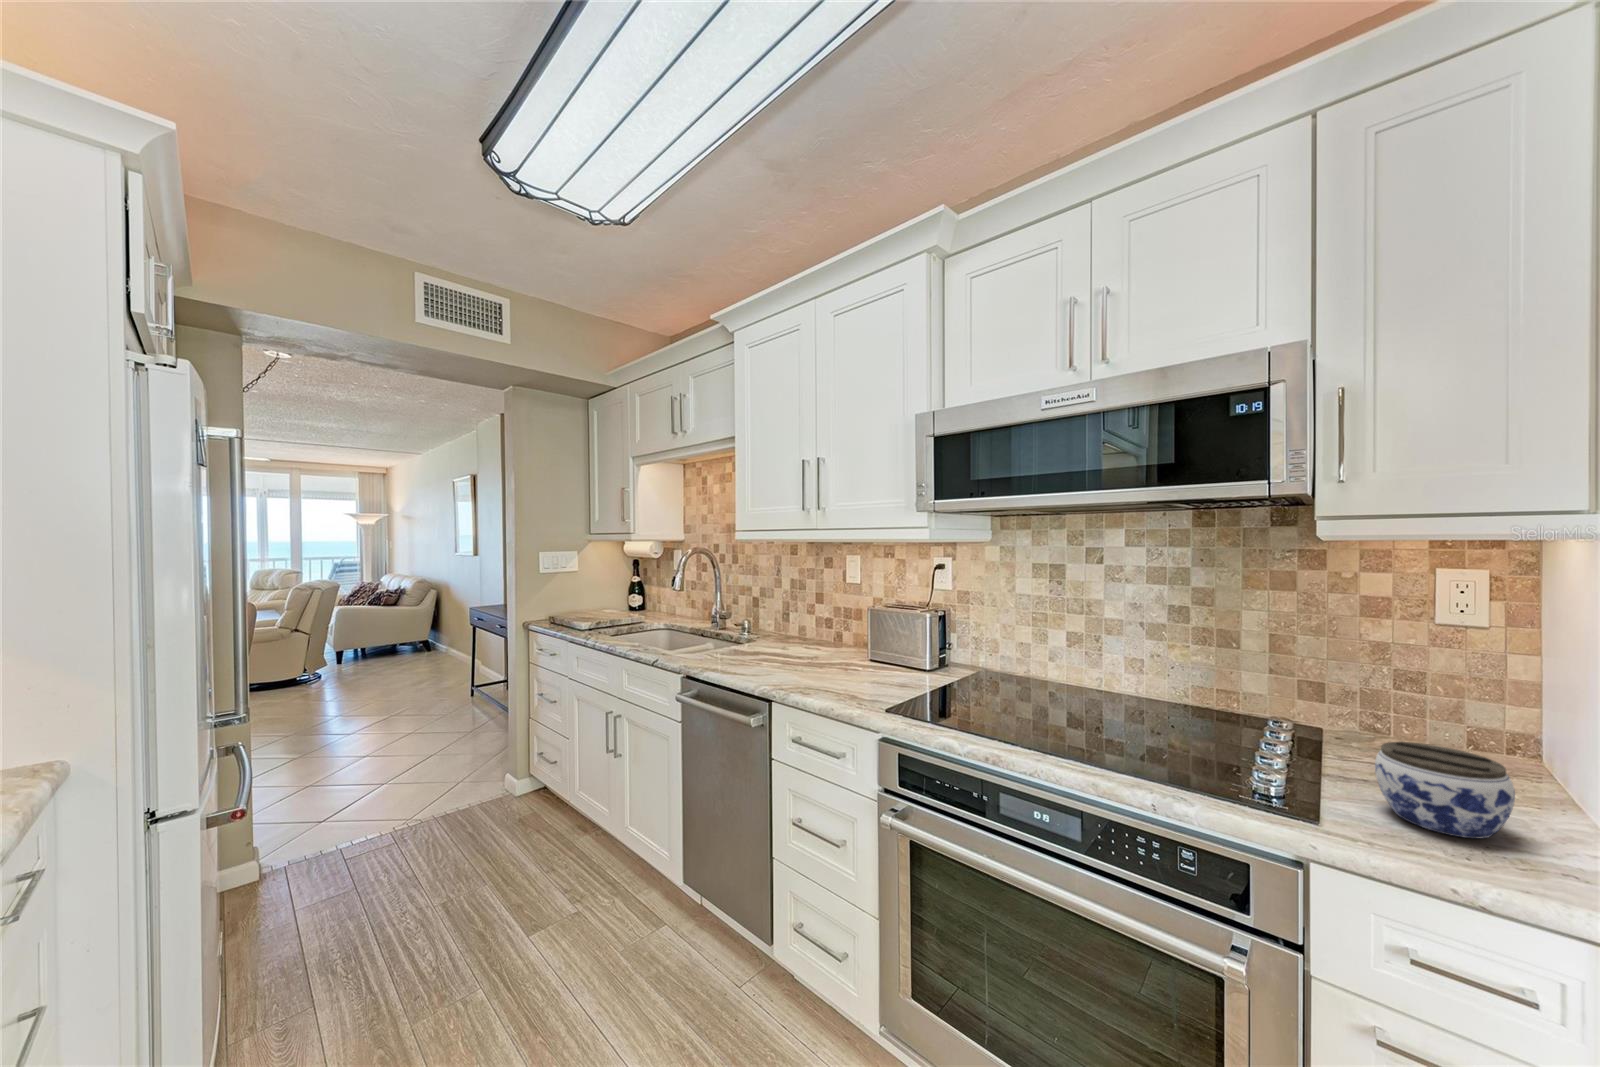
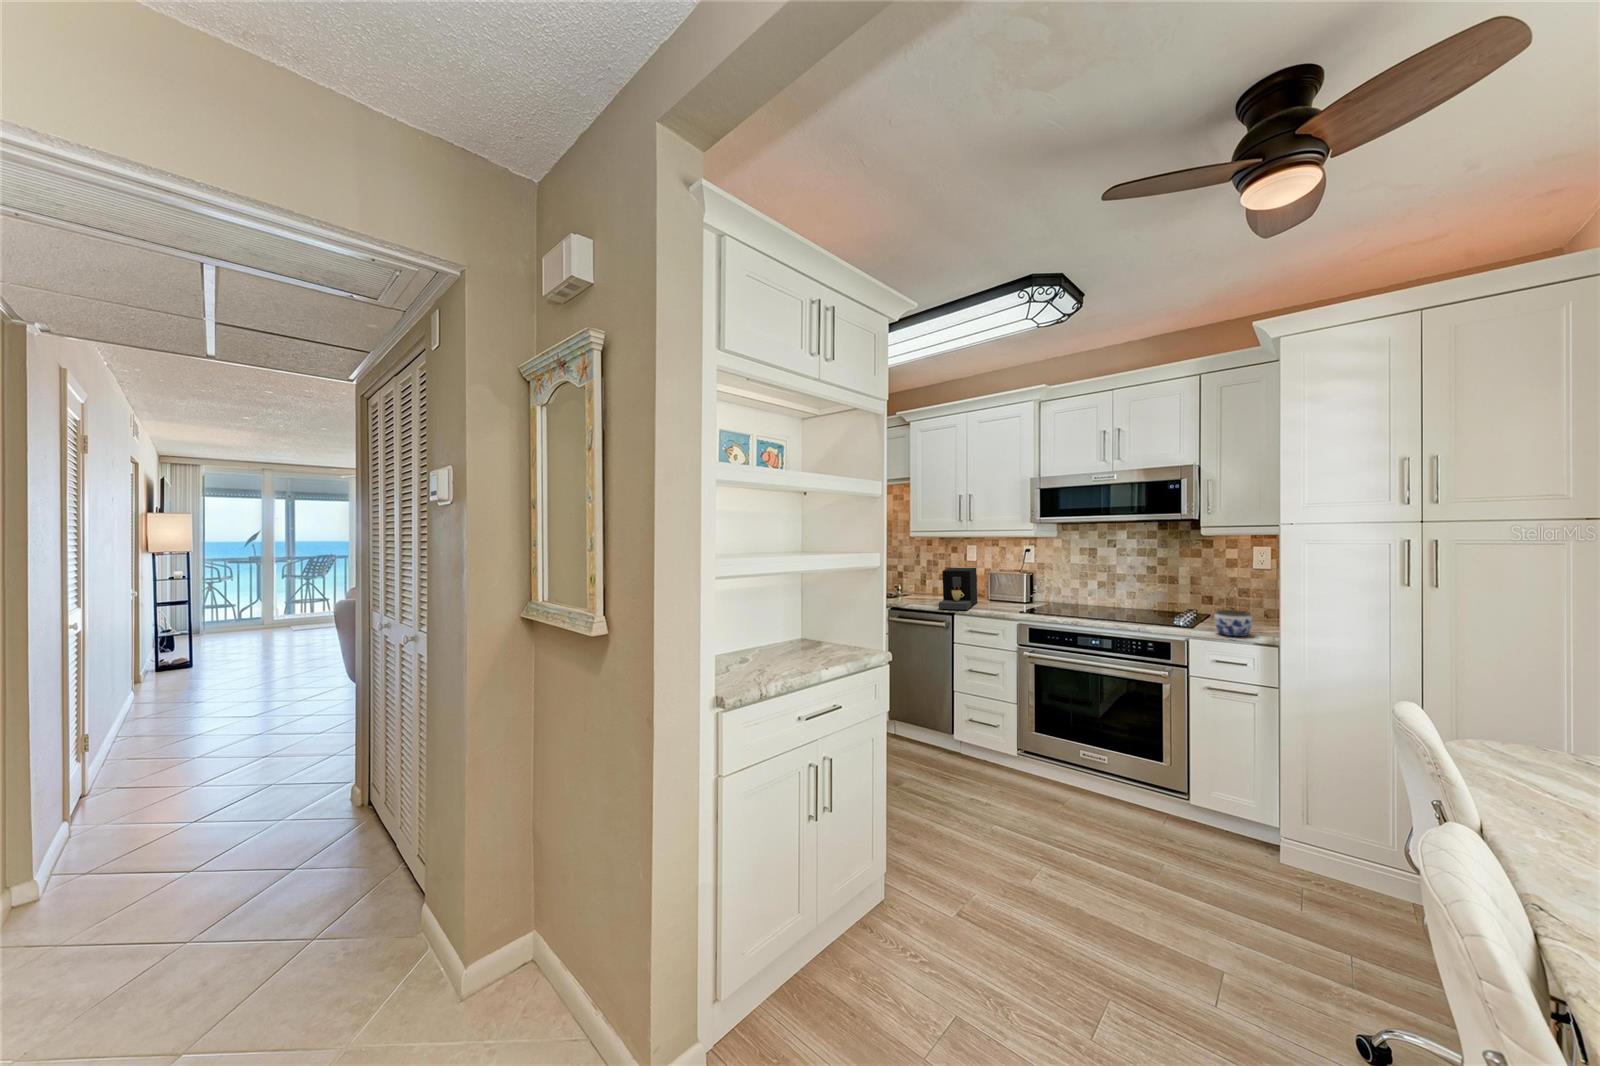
coffee maker: none [759,594,849,679] -> present [939,568,977,610]

